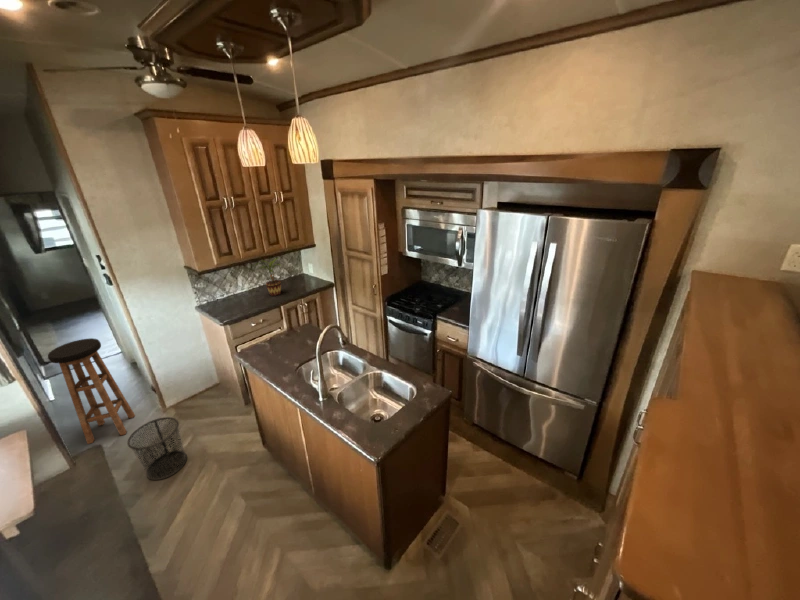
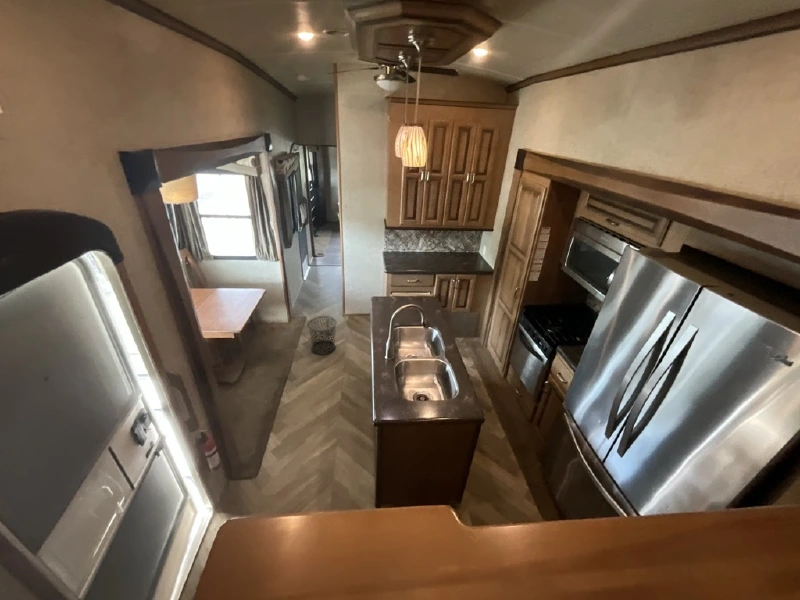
potted plant: present [257,258,281,296] -> none [431,231,454,264]
bar stool: present [48,338,135,444] -> none [299,249,330,318]

